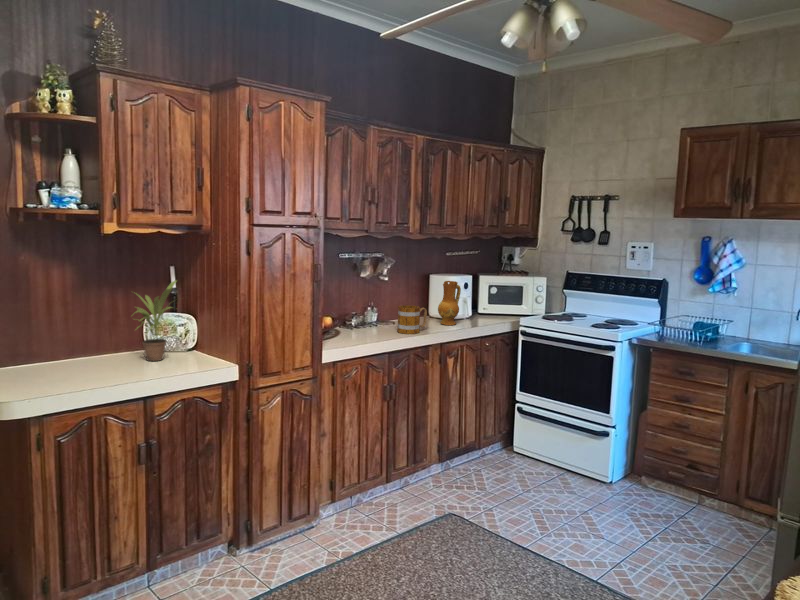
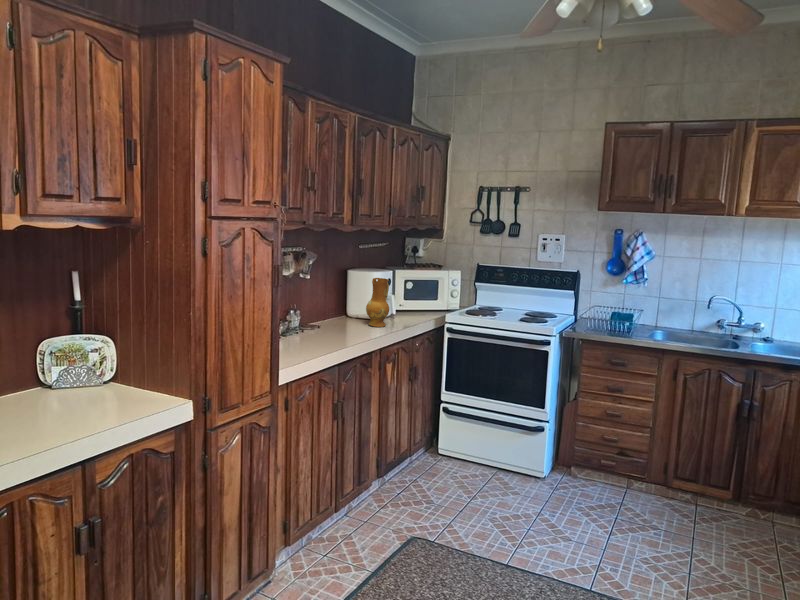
potted plant: present [136,281,176,361] -> none [25,291,111,405]
mug: present [397,305,427,334] -> none [334,308,365,341]

